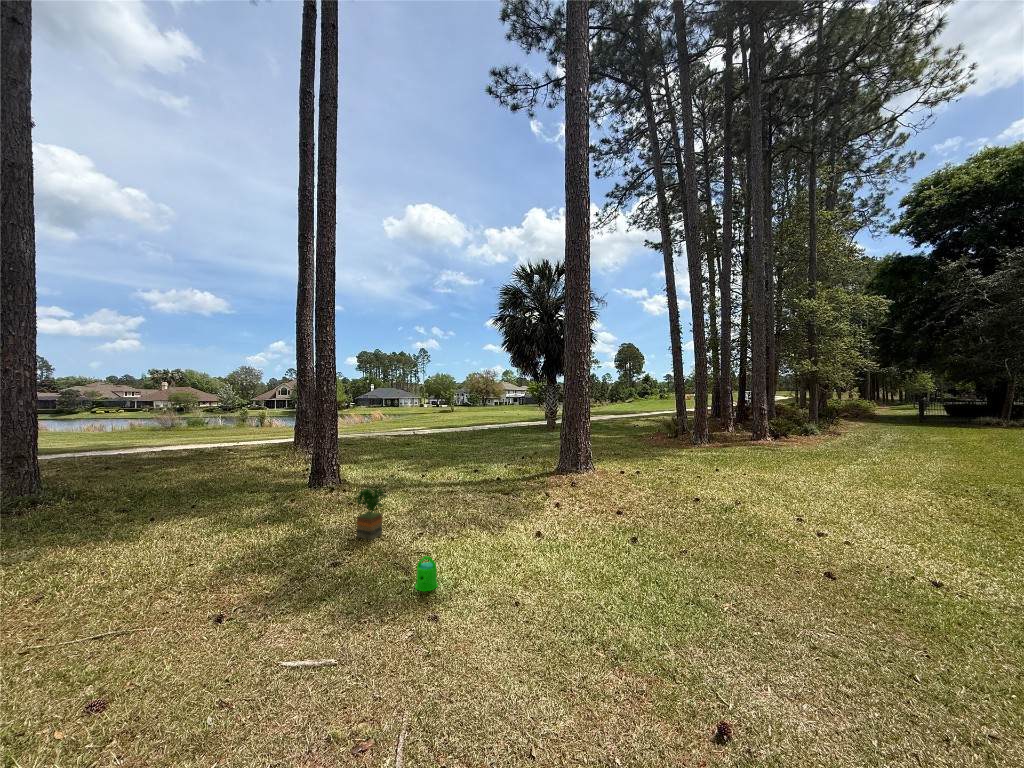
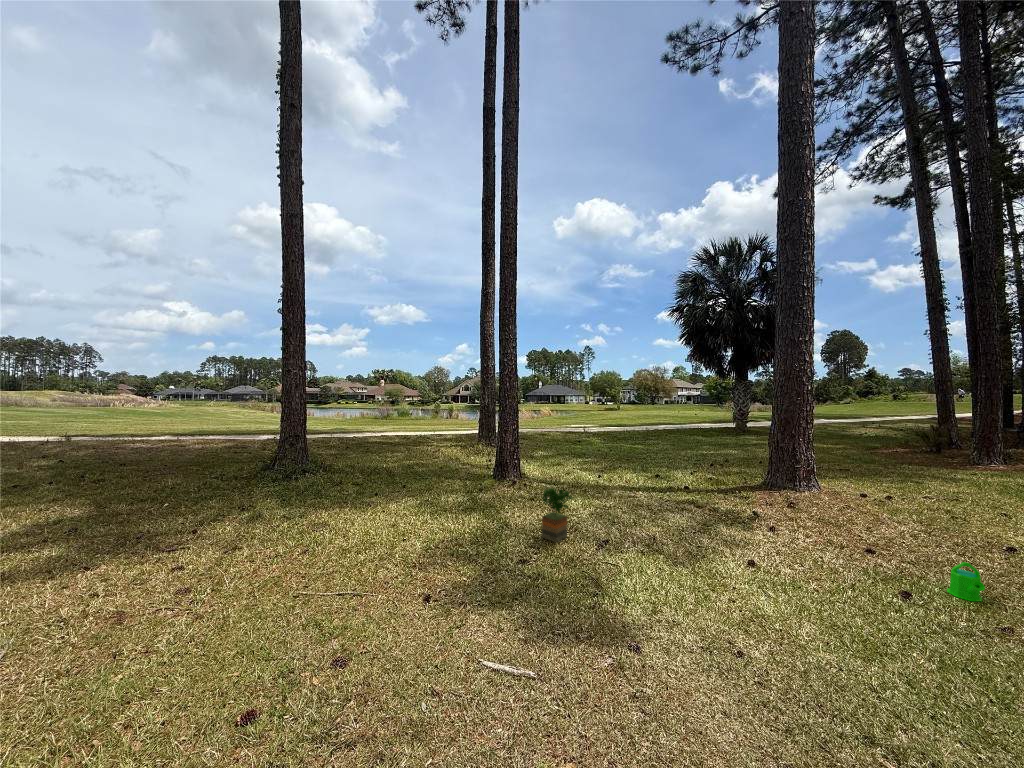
watering can: present [415,556,438,592] -> present [947,562,985,601]

